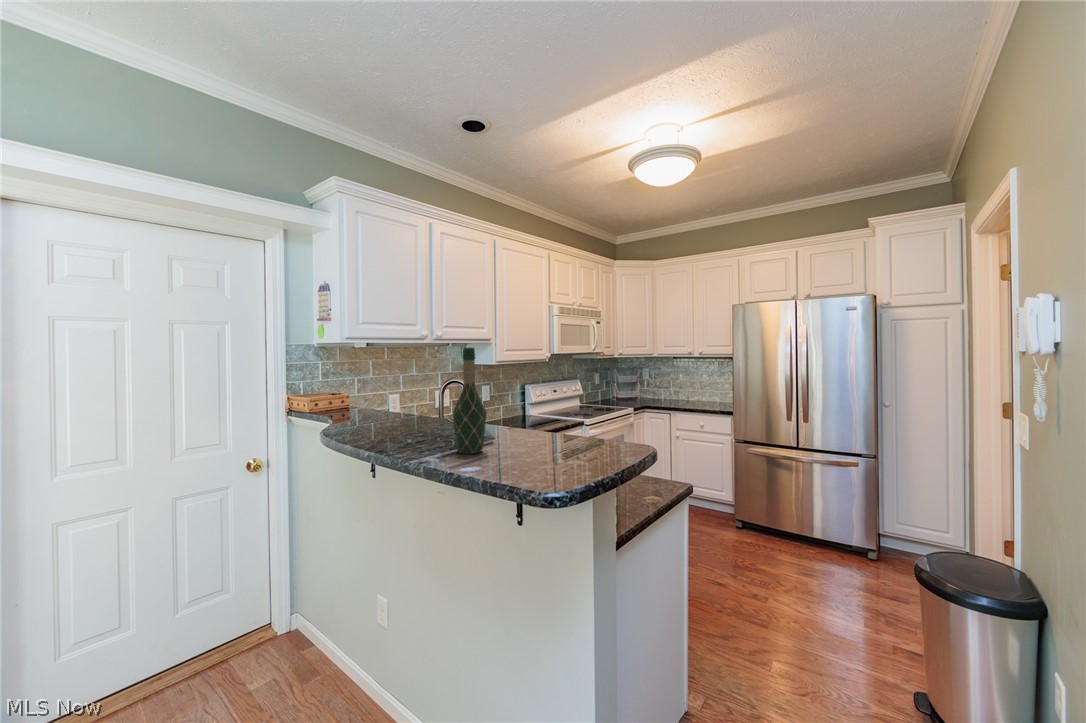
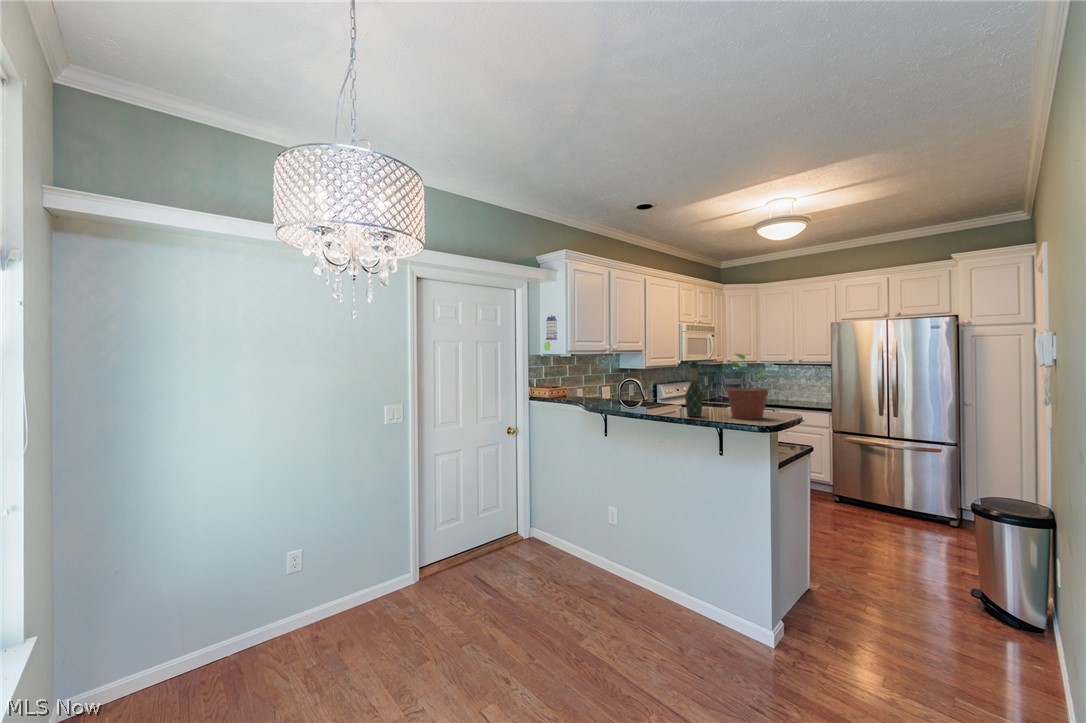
potted plant: none [530,332,602,458] -> present [727,353,769,419]

